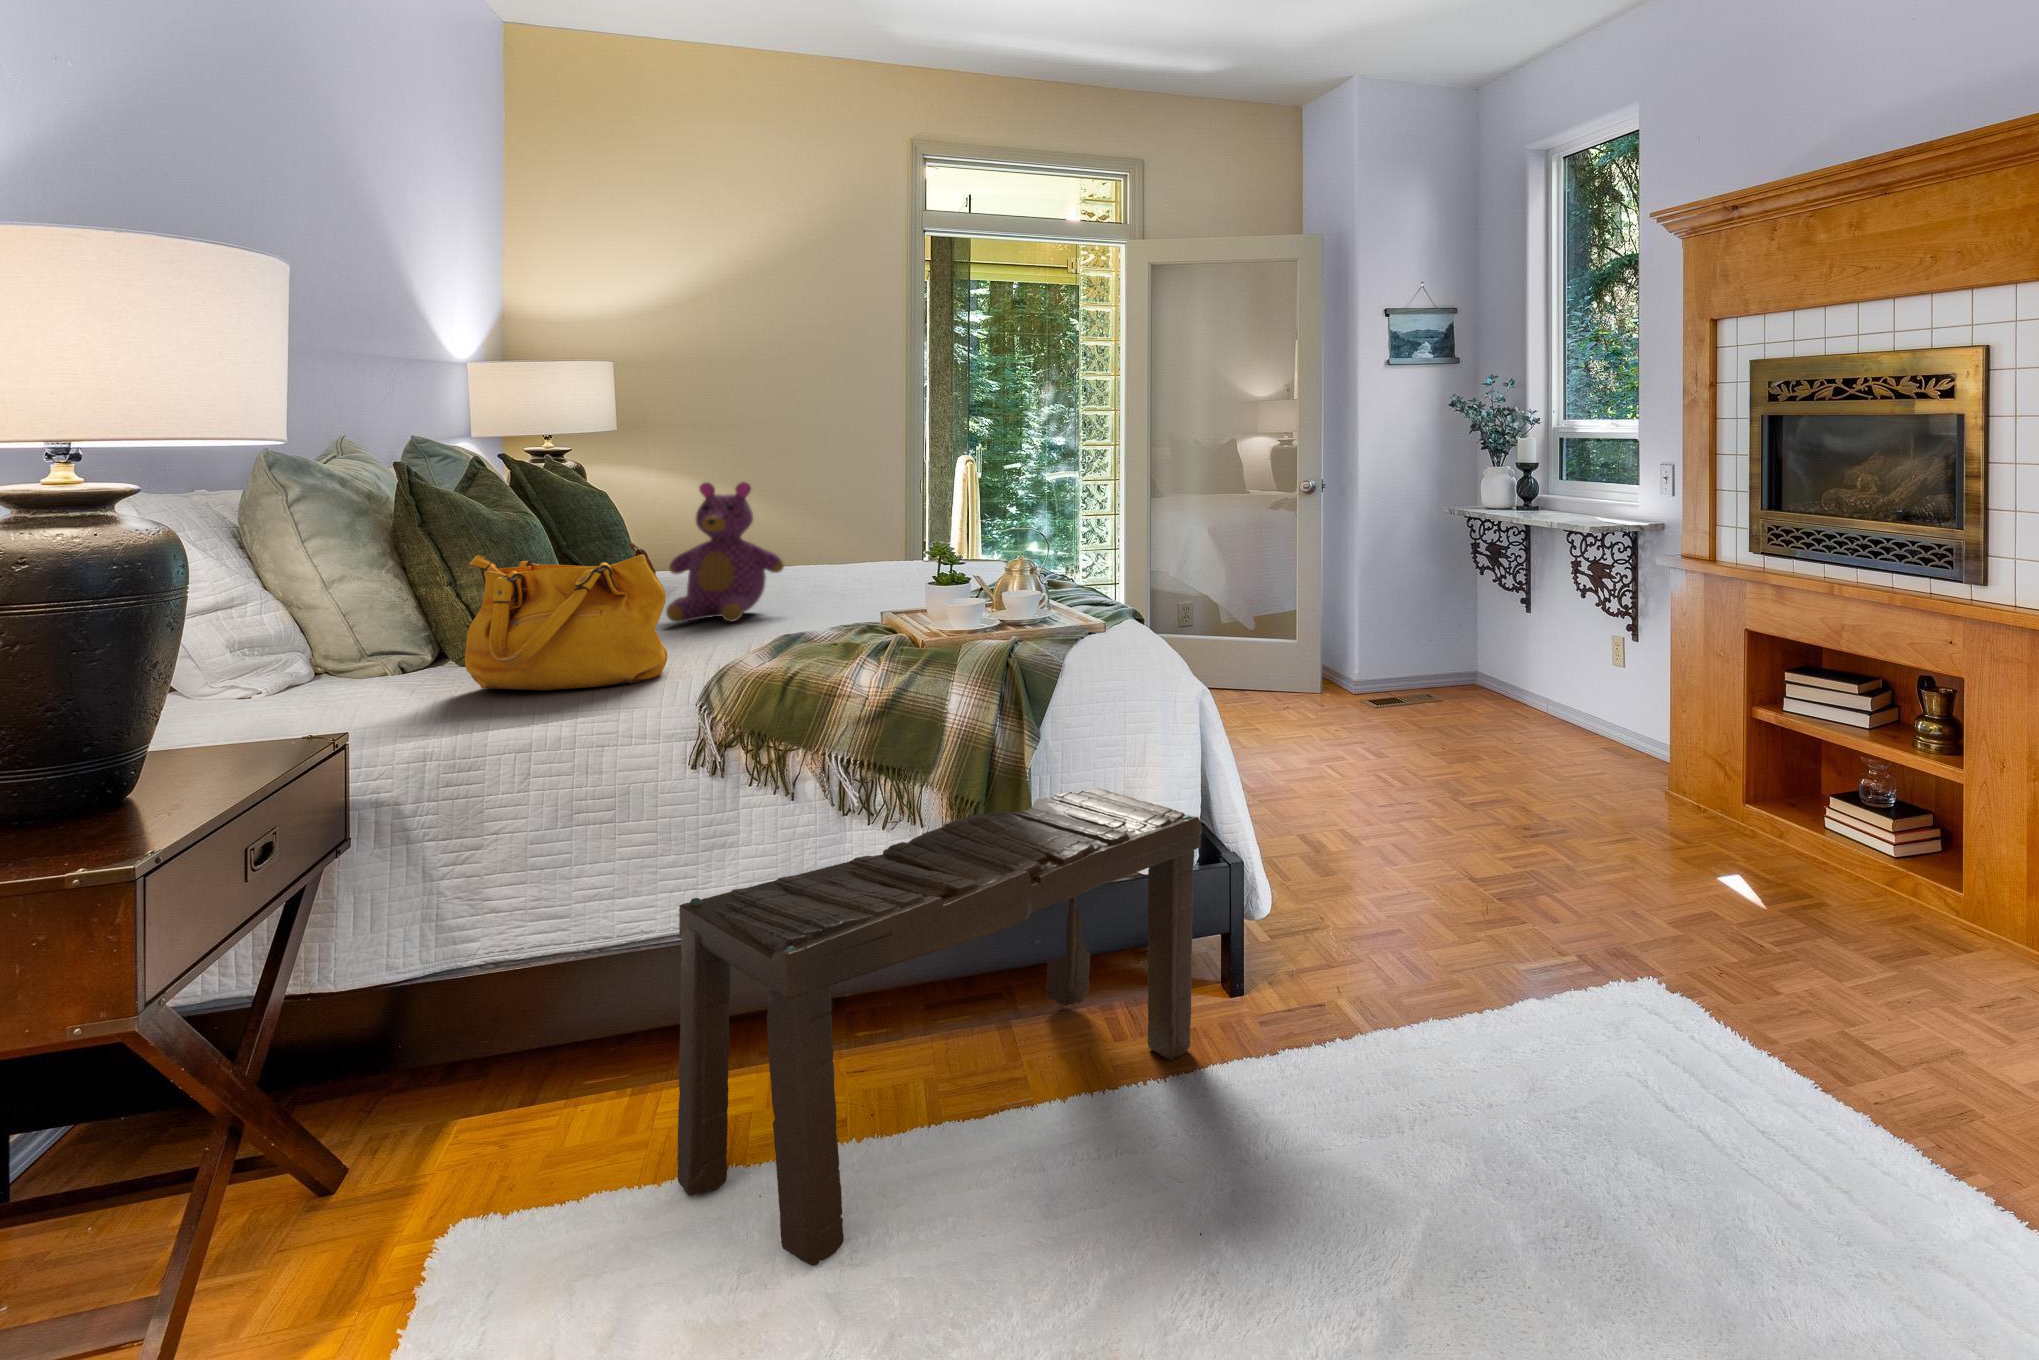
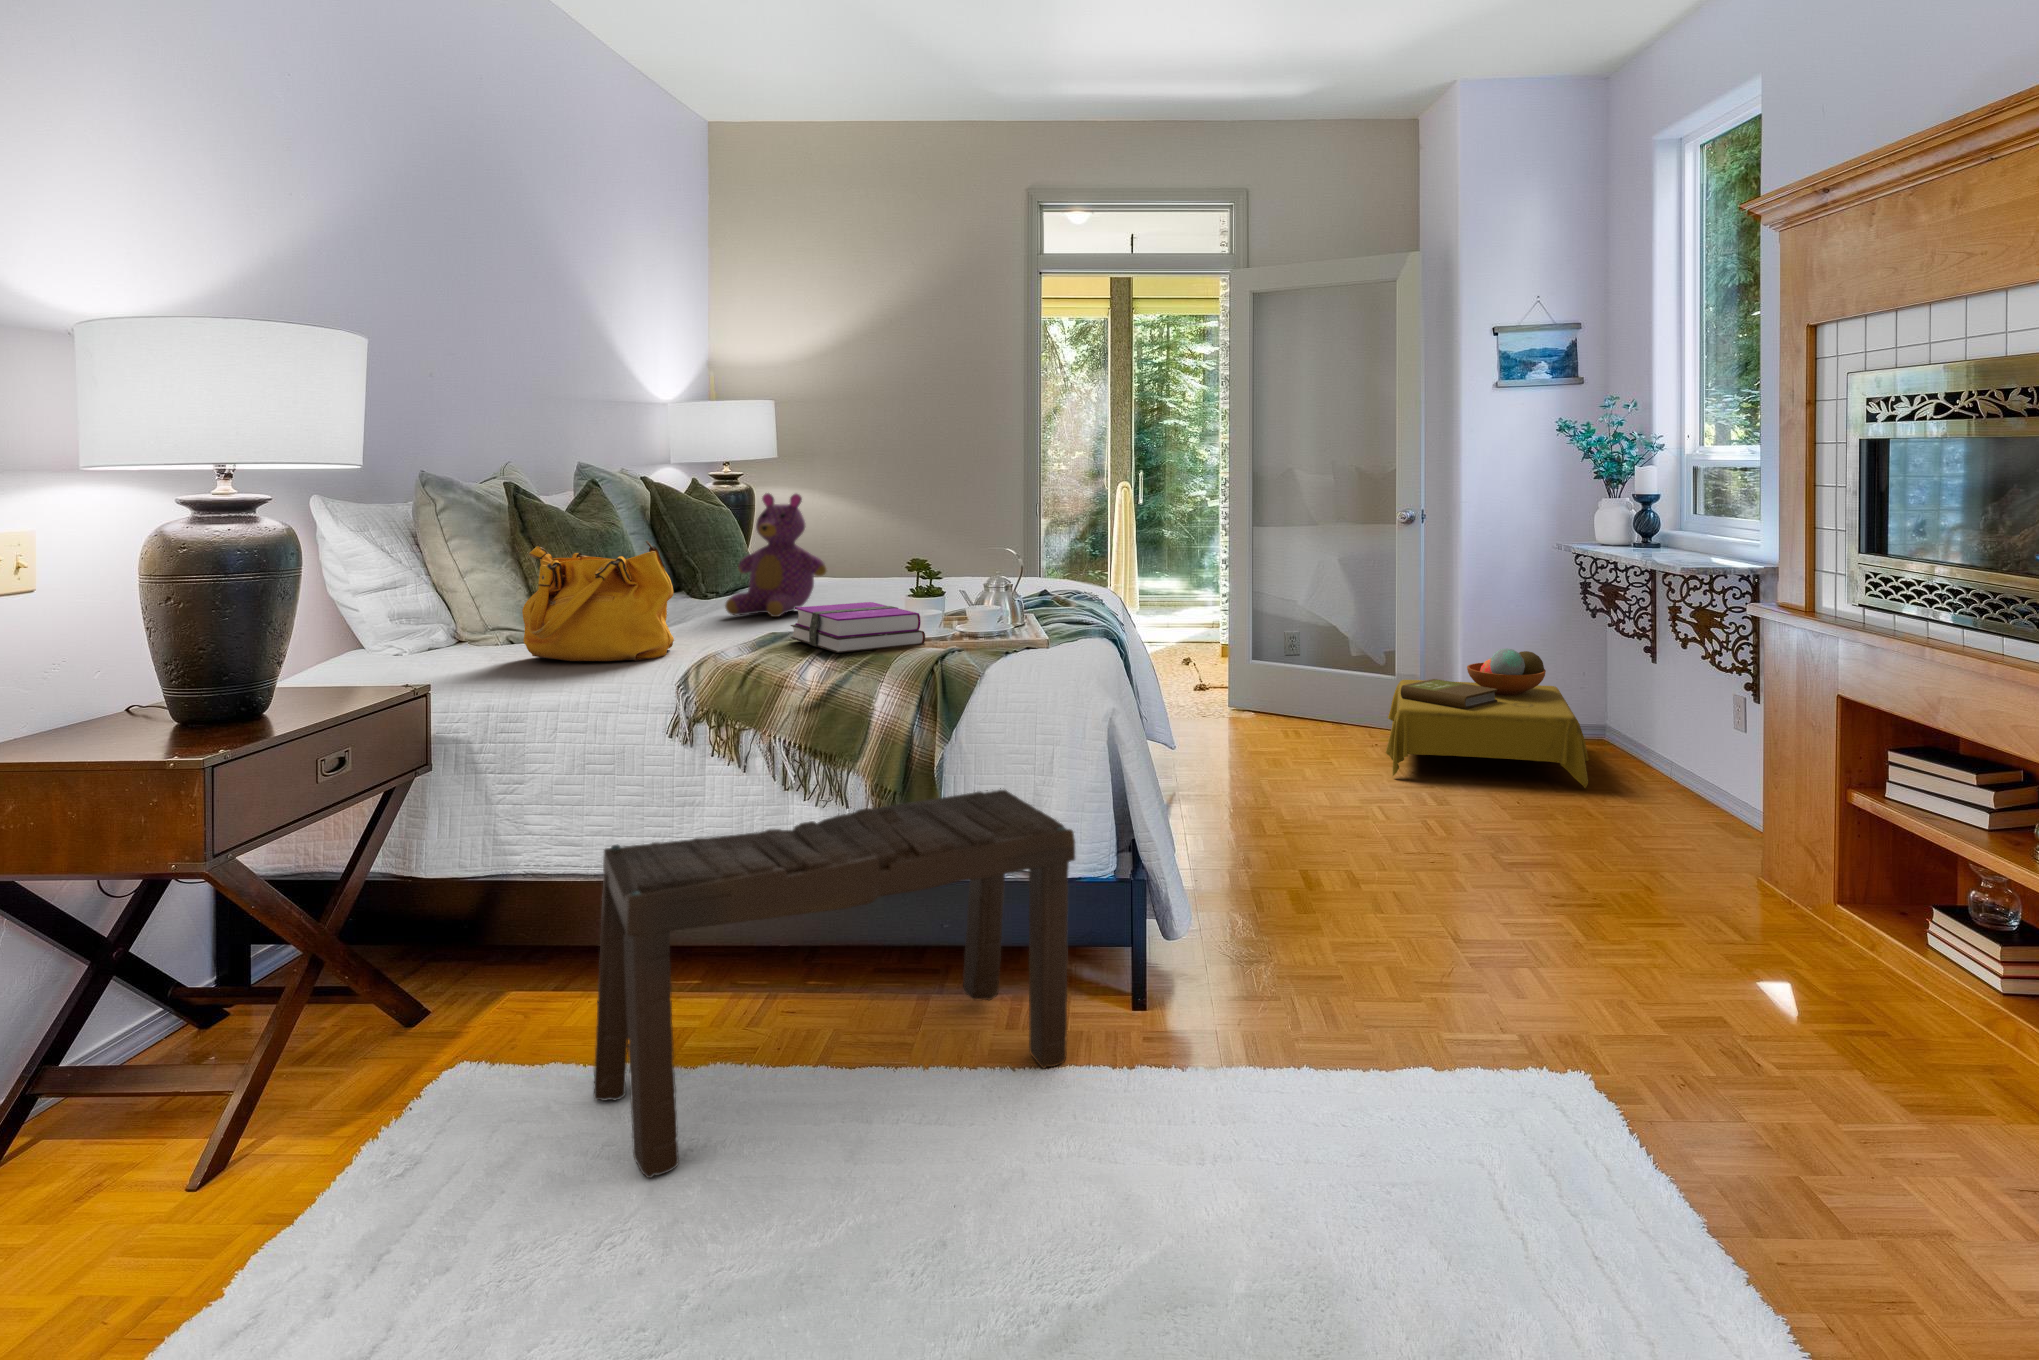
hardback book: none [798,599,964,657] -> present [790,602,925,653]
side table: none [1295,607,1489,734] -> present [1386,649,1589,788]

